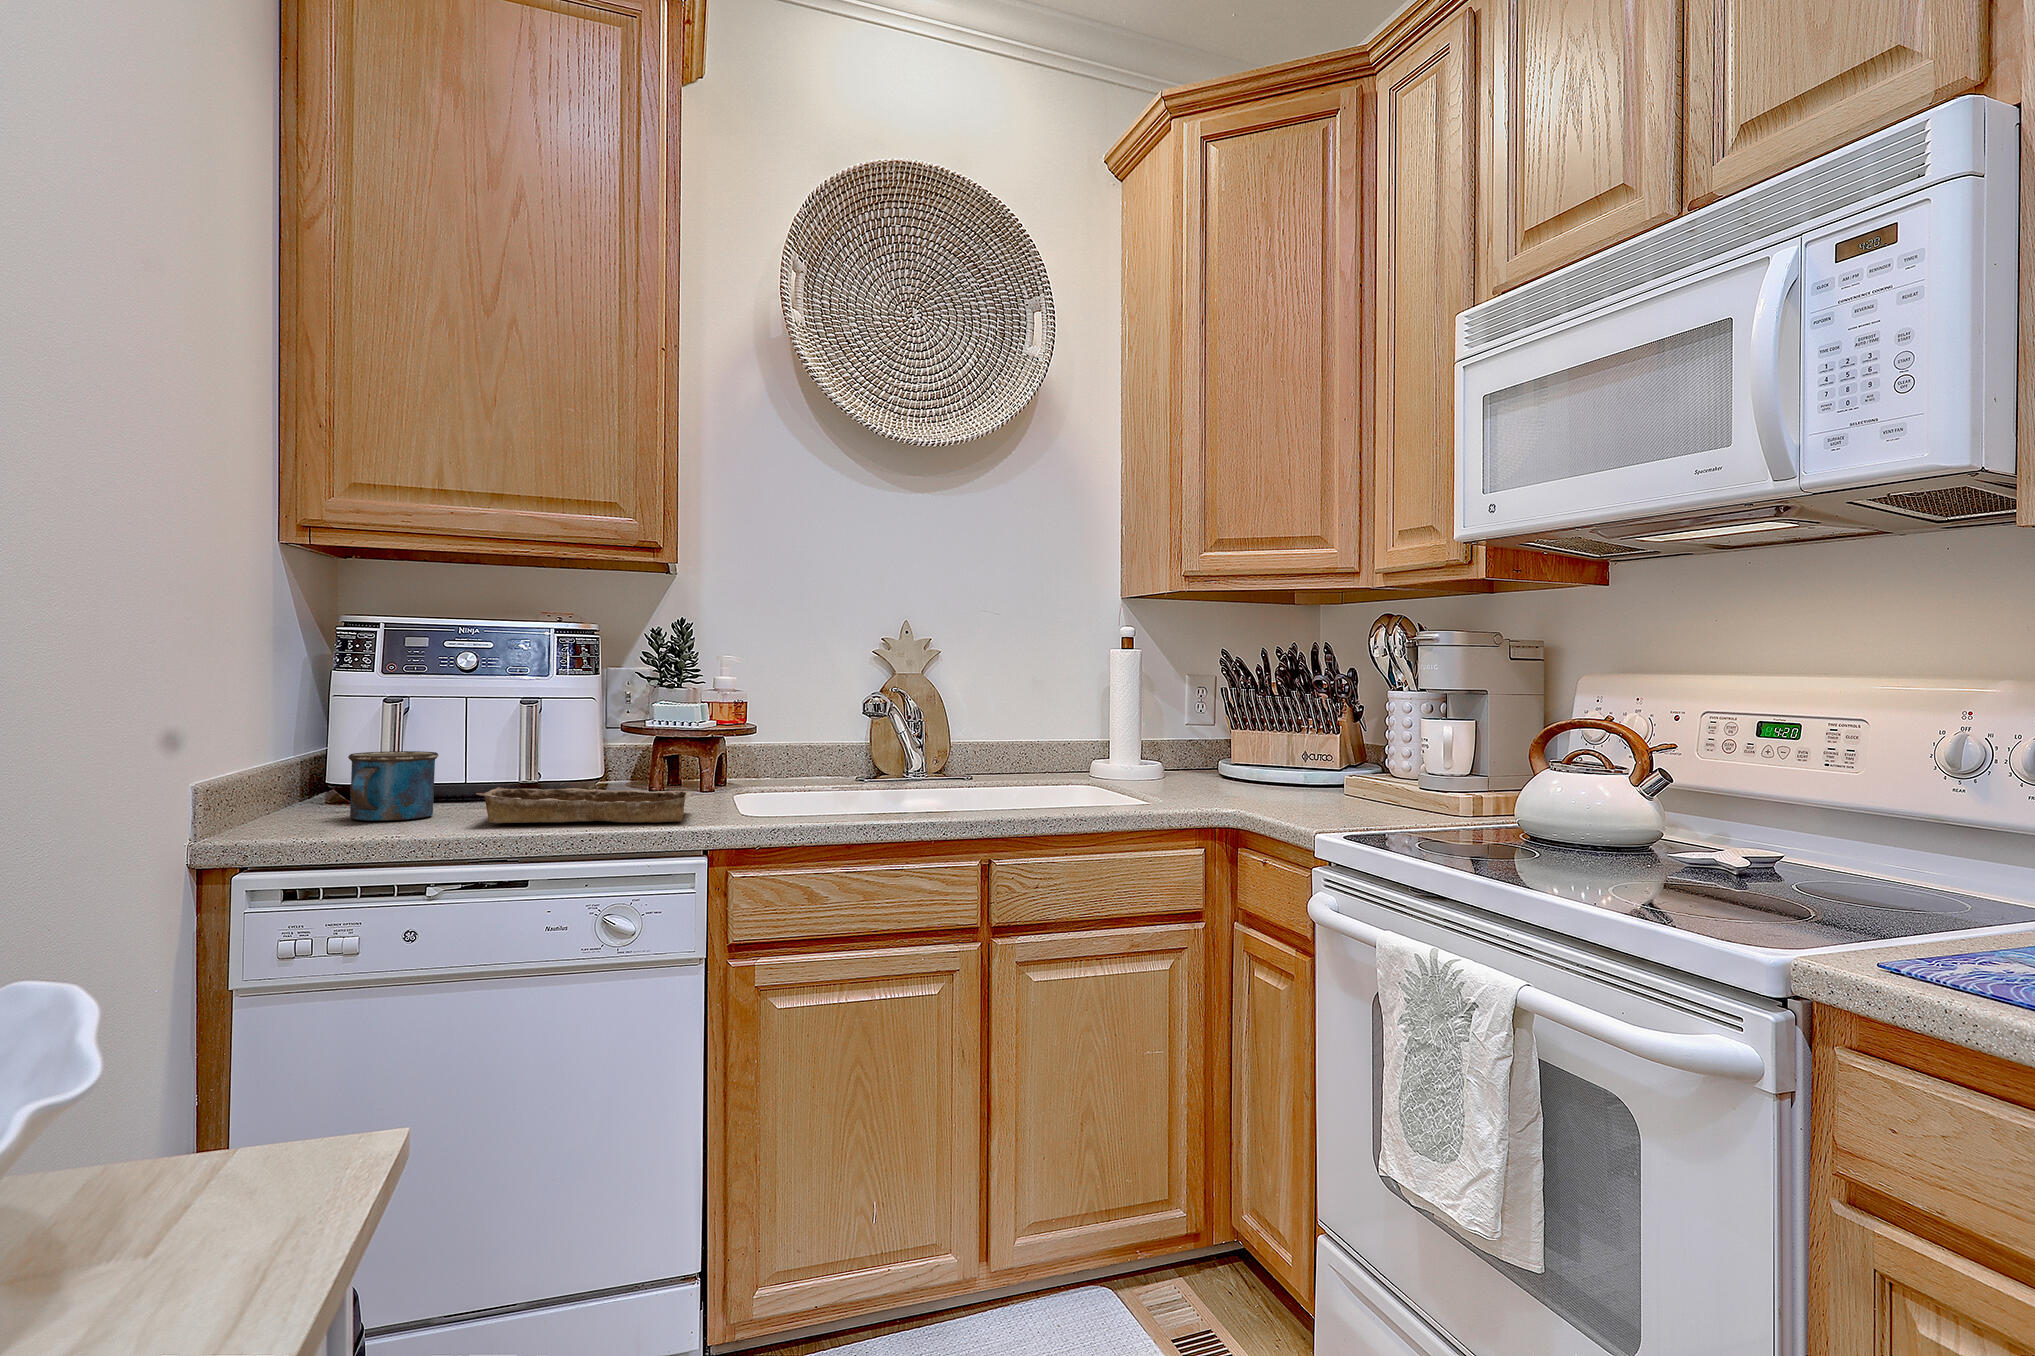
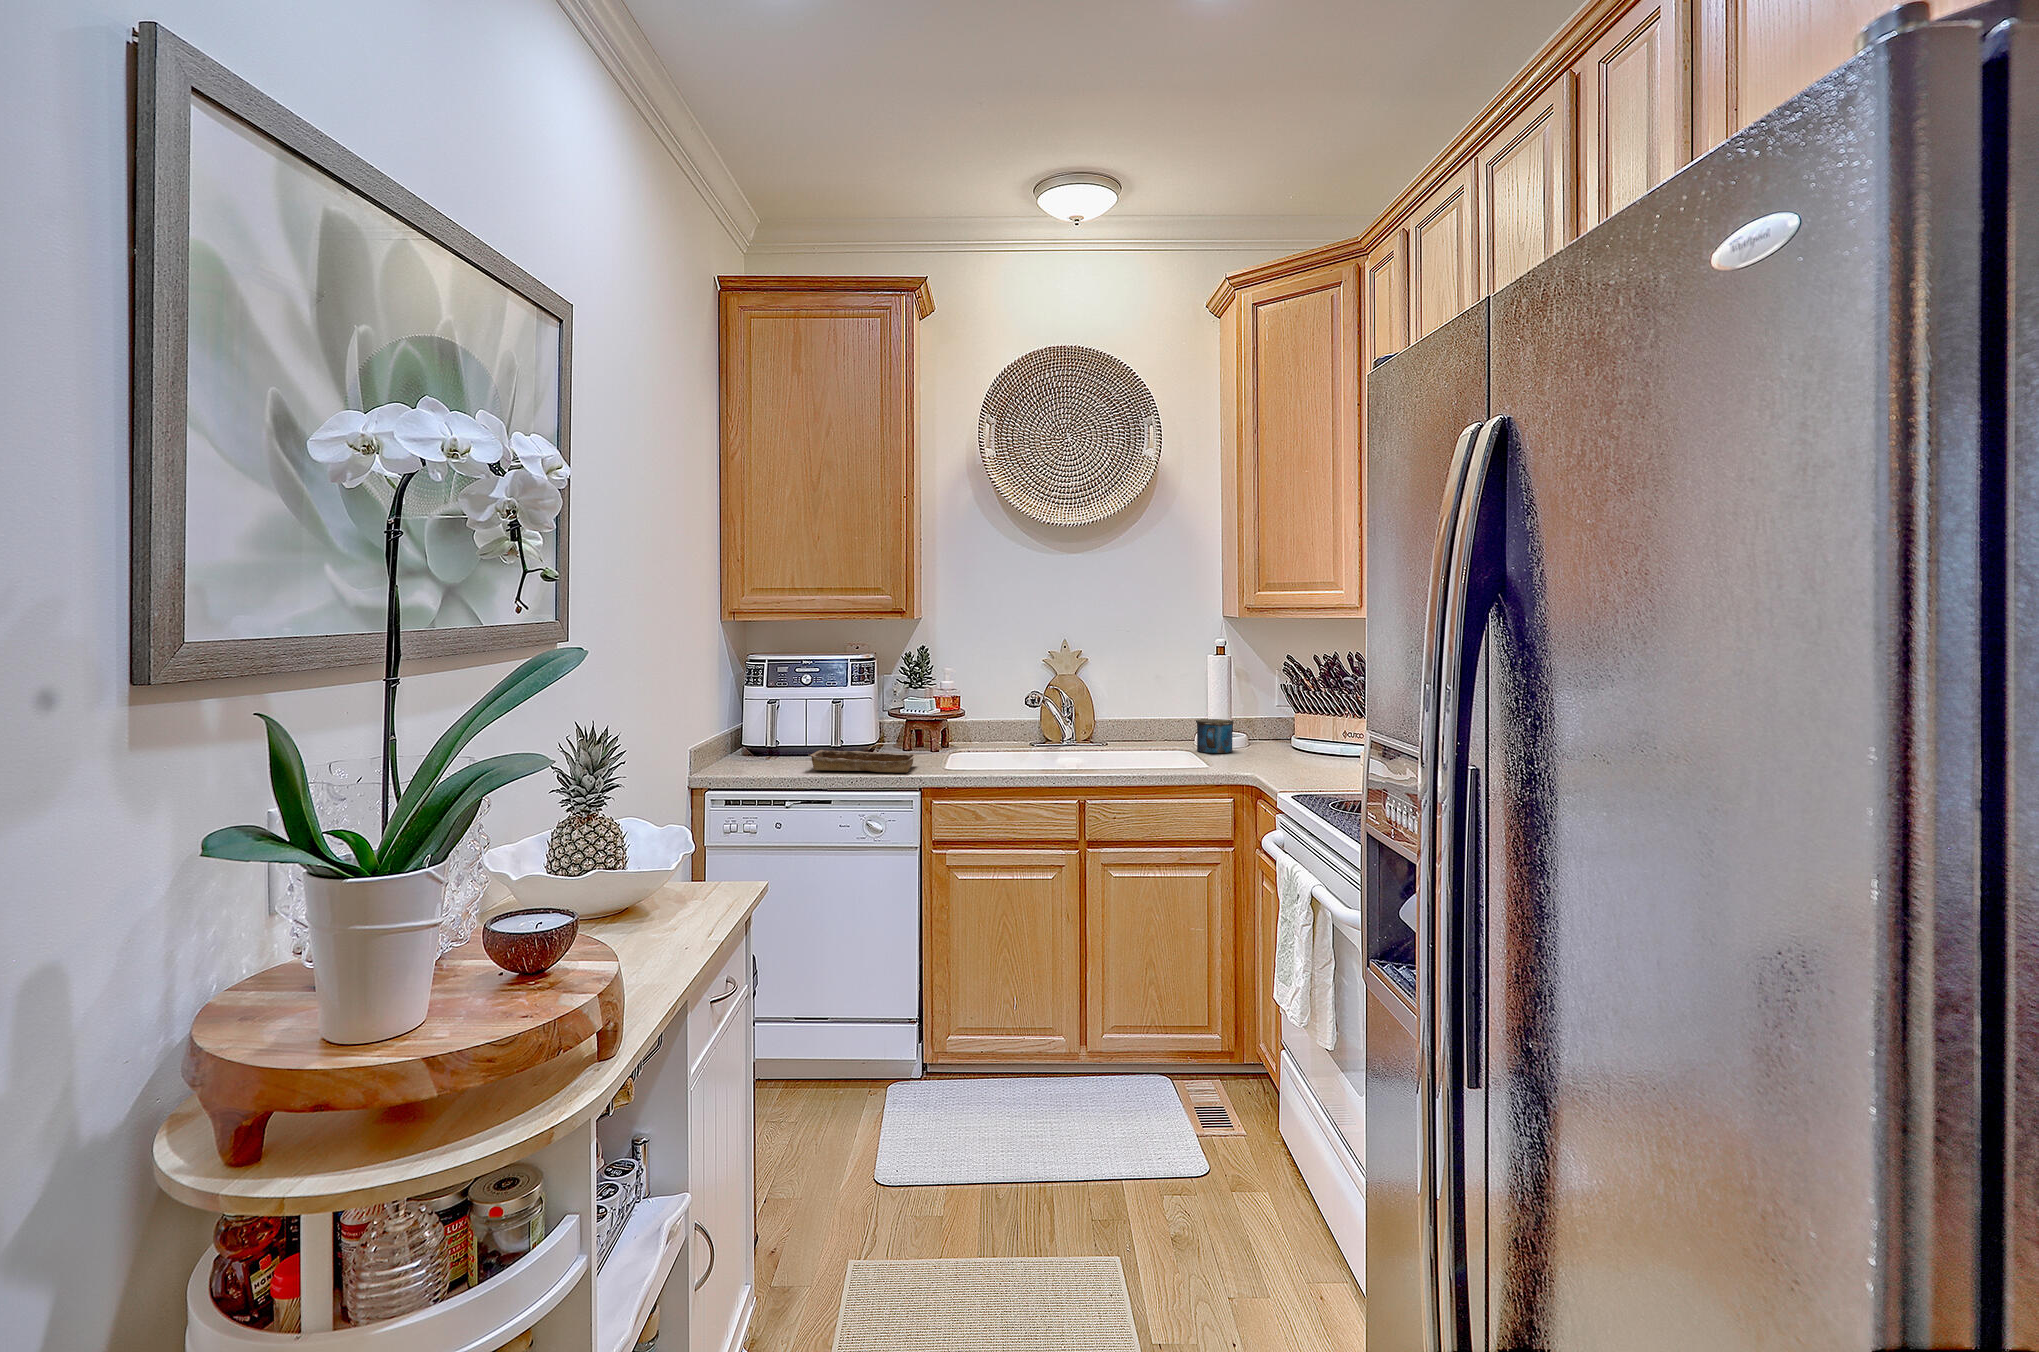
mug: present [348,751,439,821] -> present [1196,719,1234,753]

